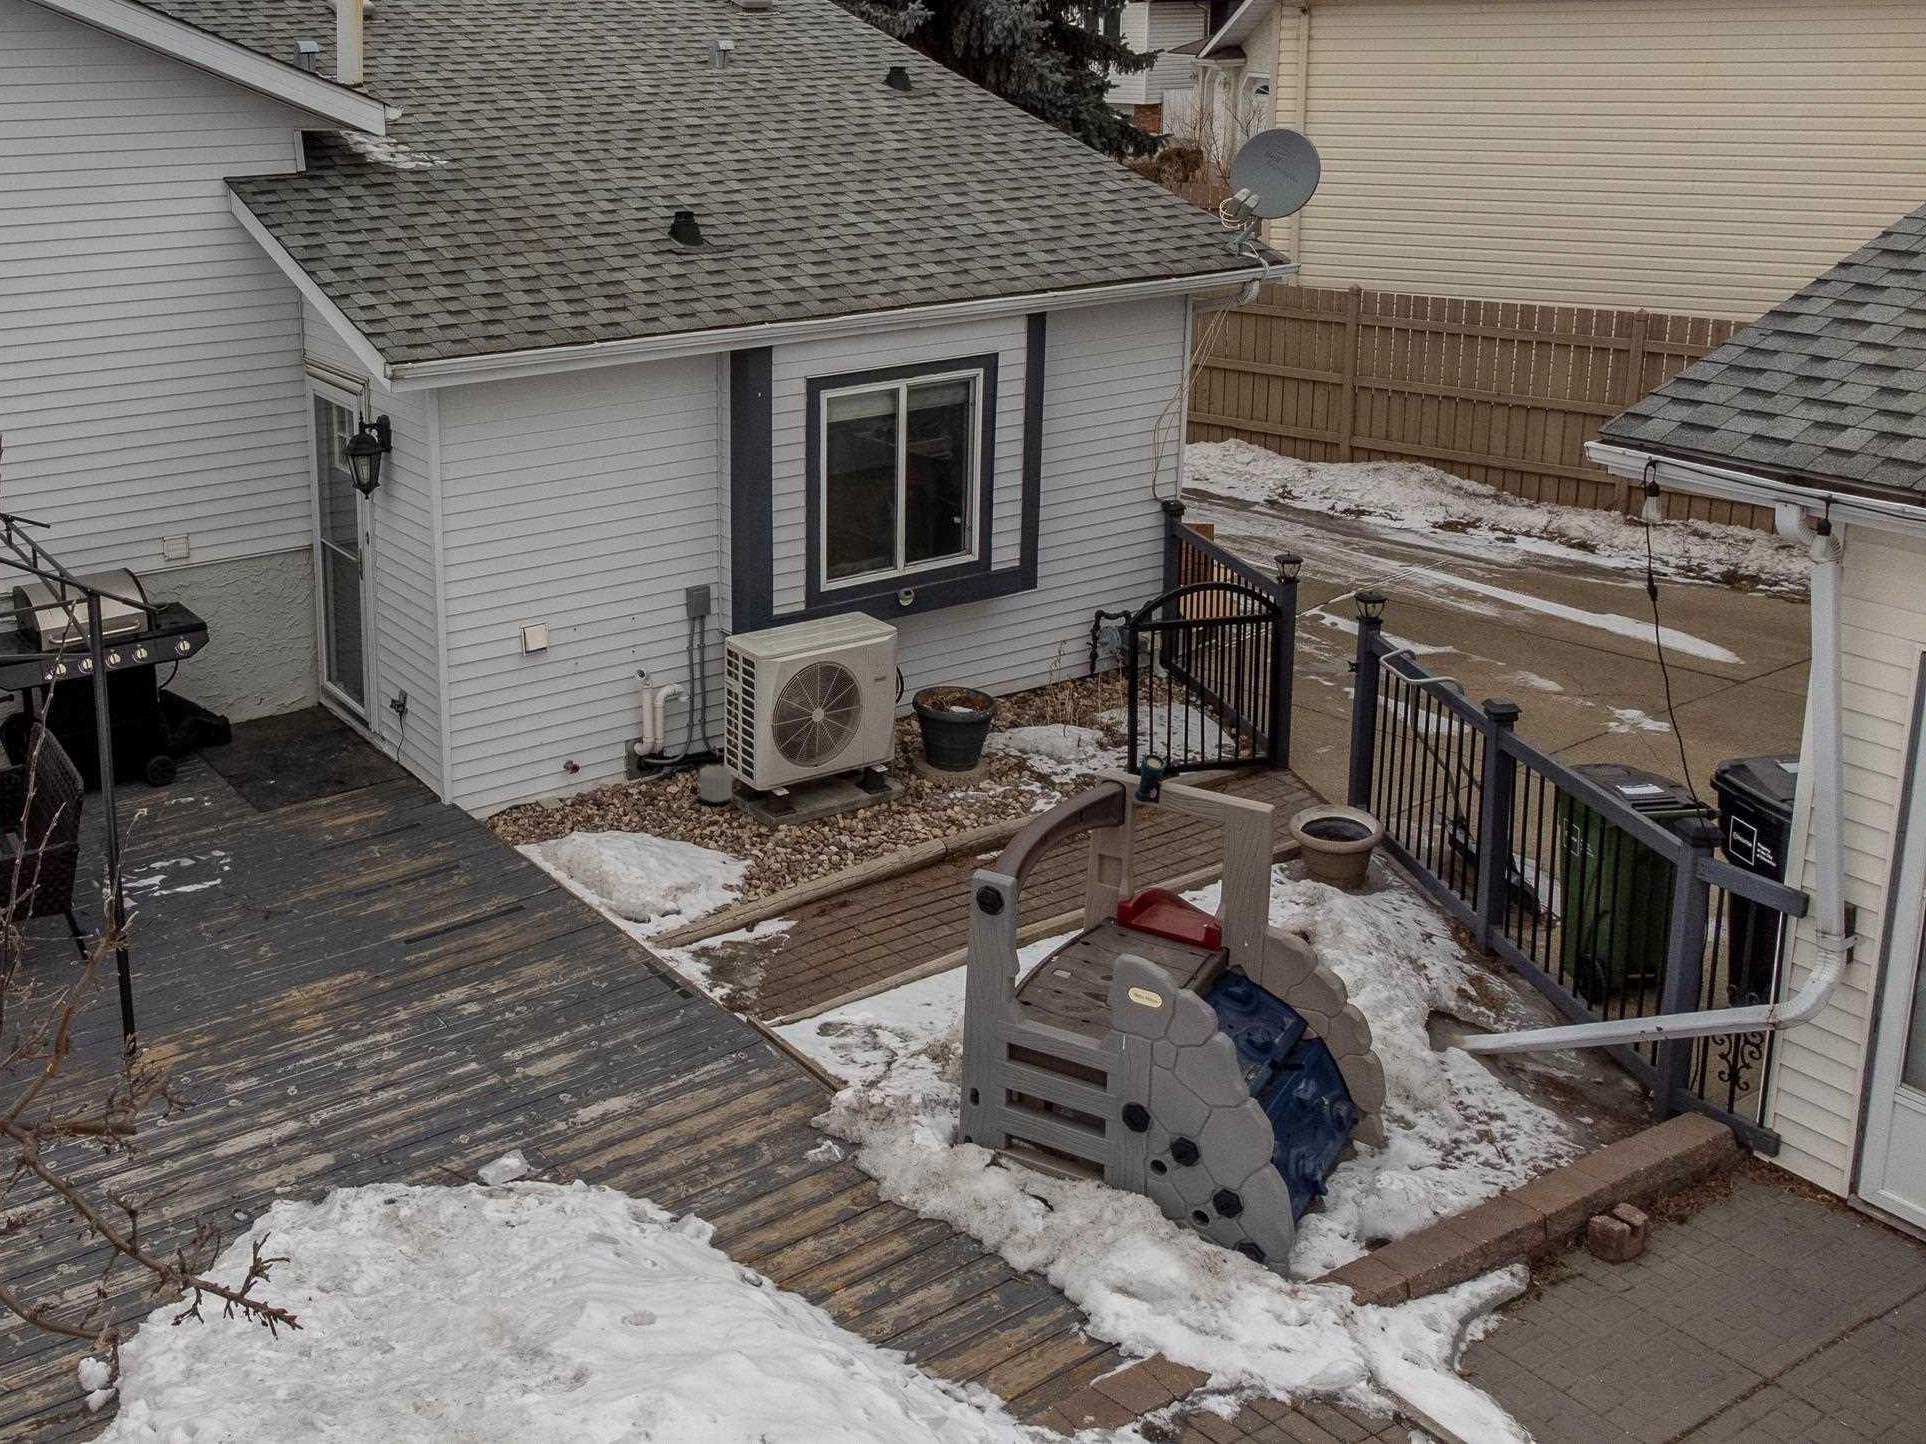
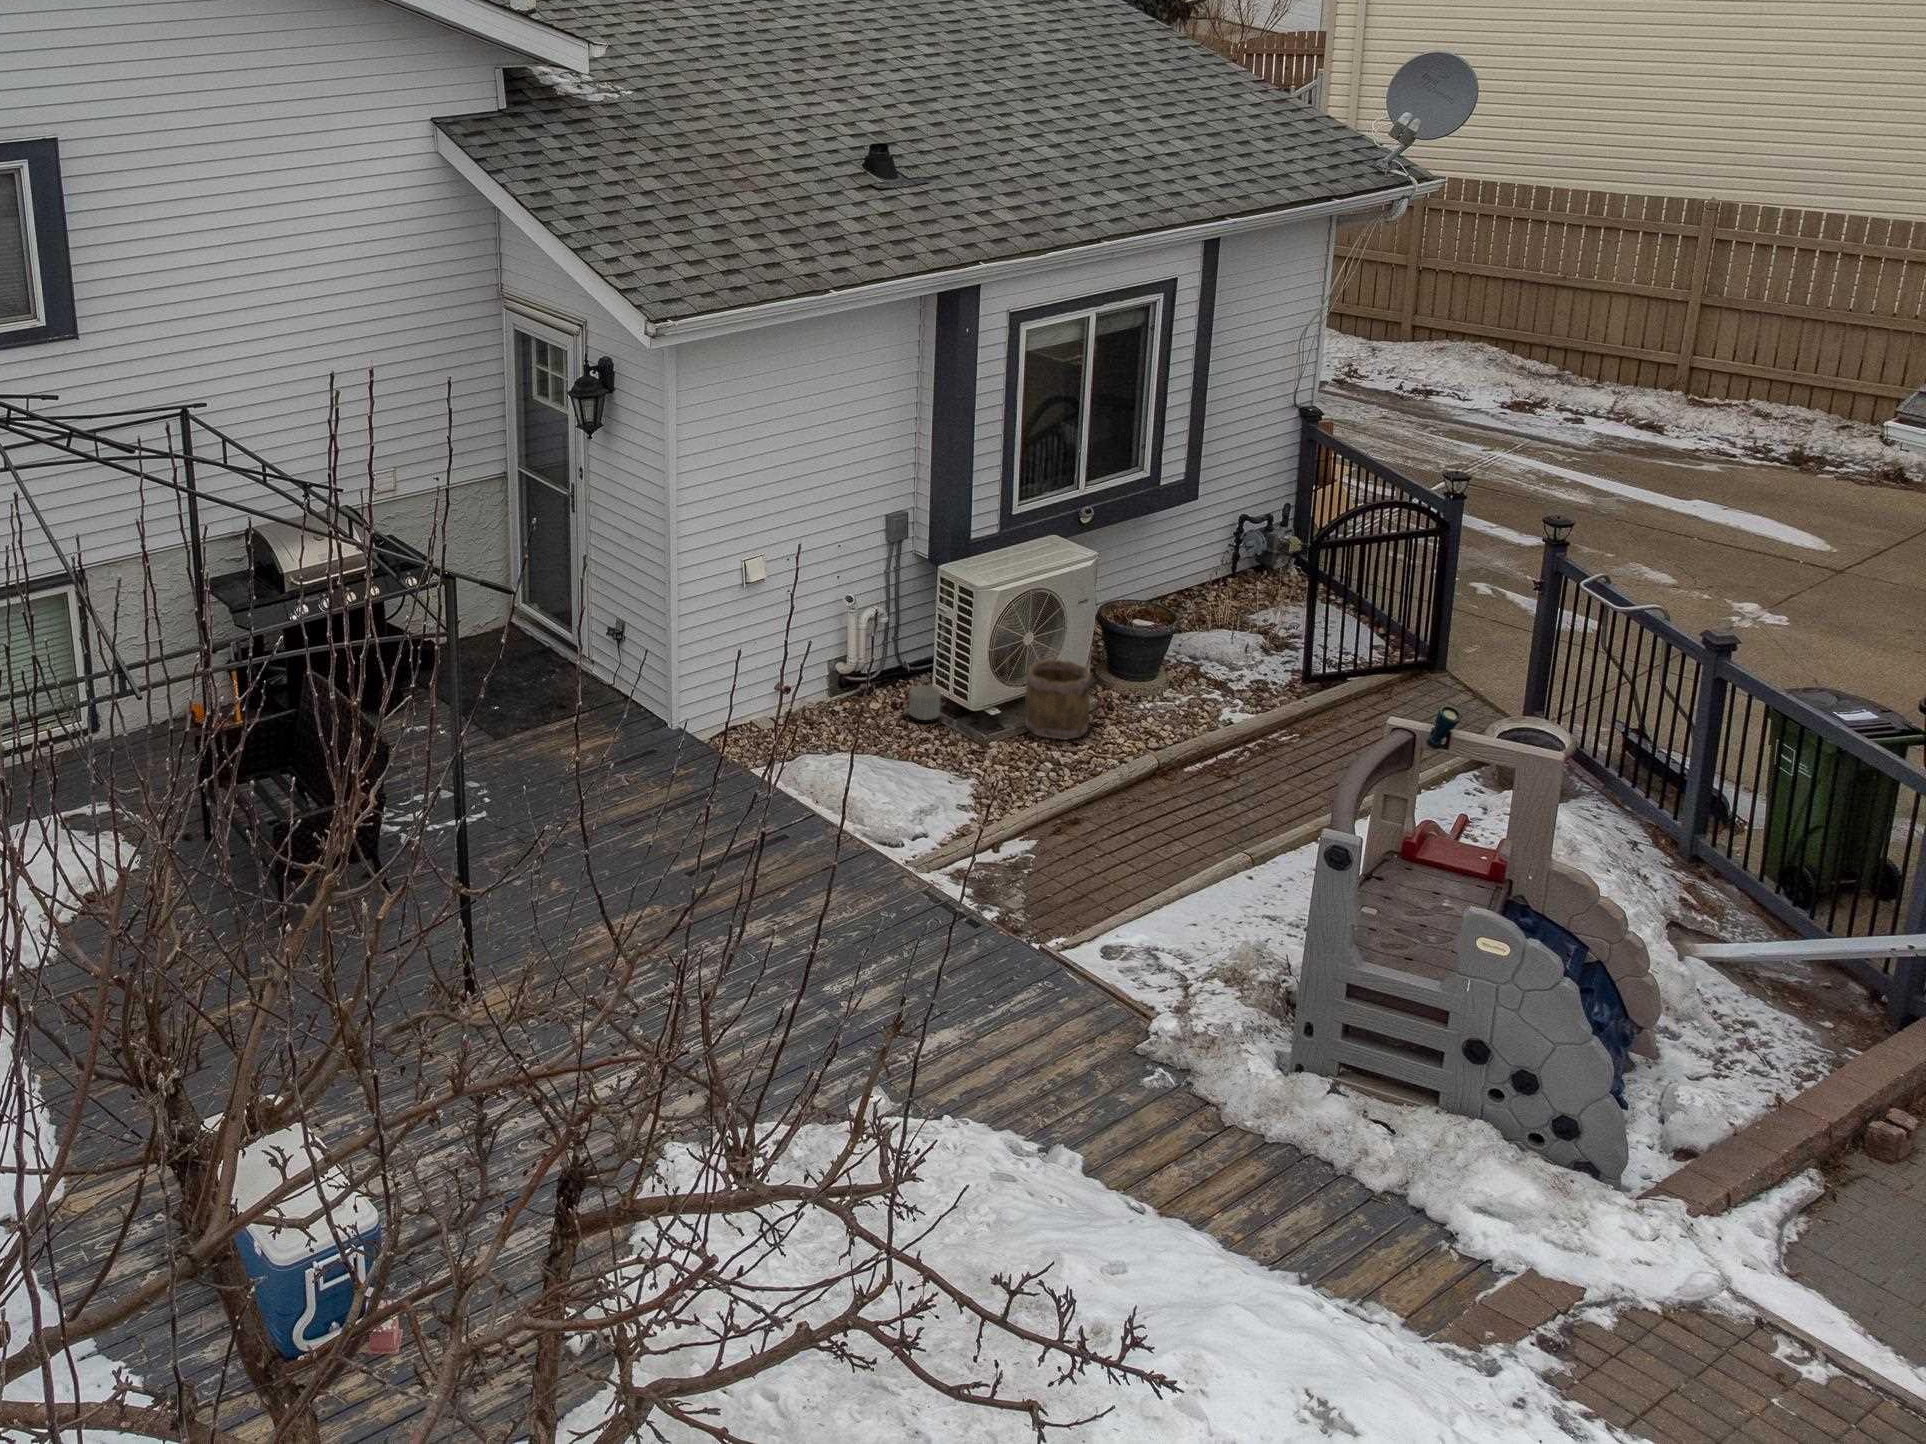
bucket: none [818,737,892,824] -> present [1025,658,1096,740]

